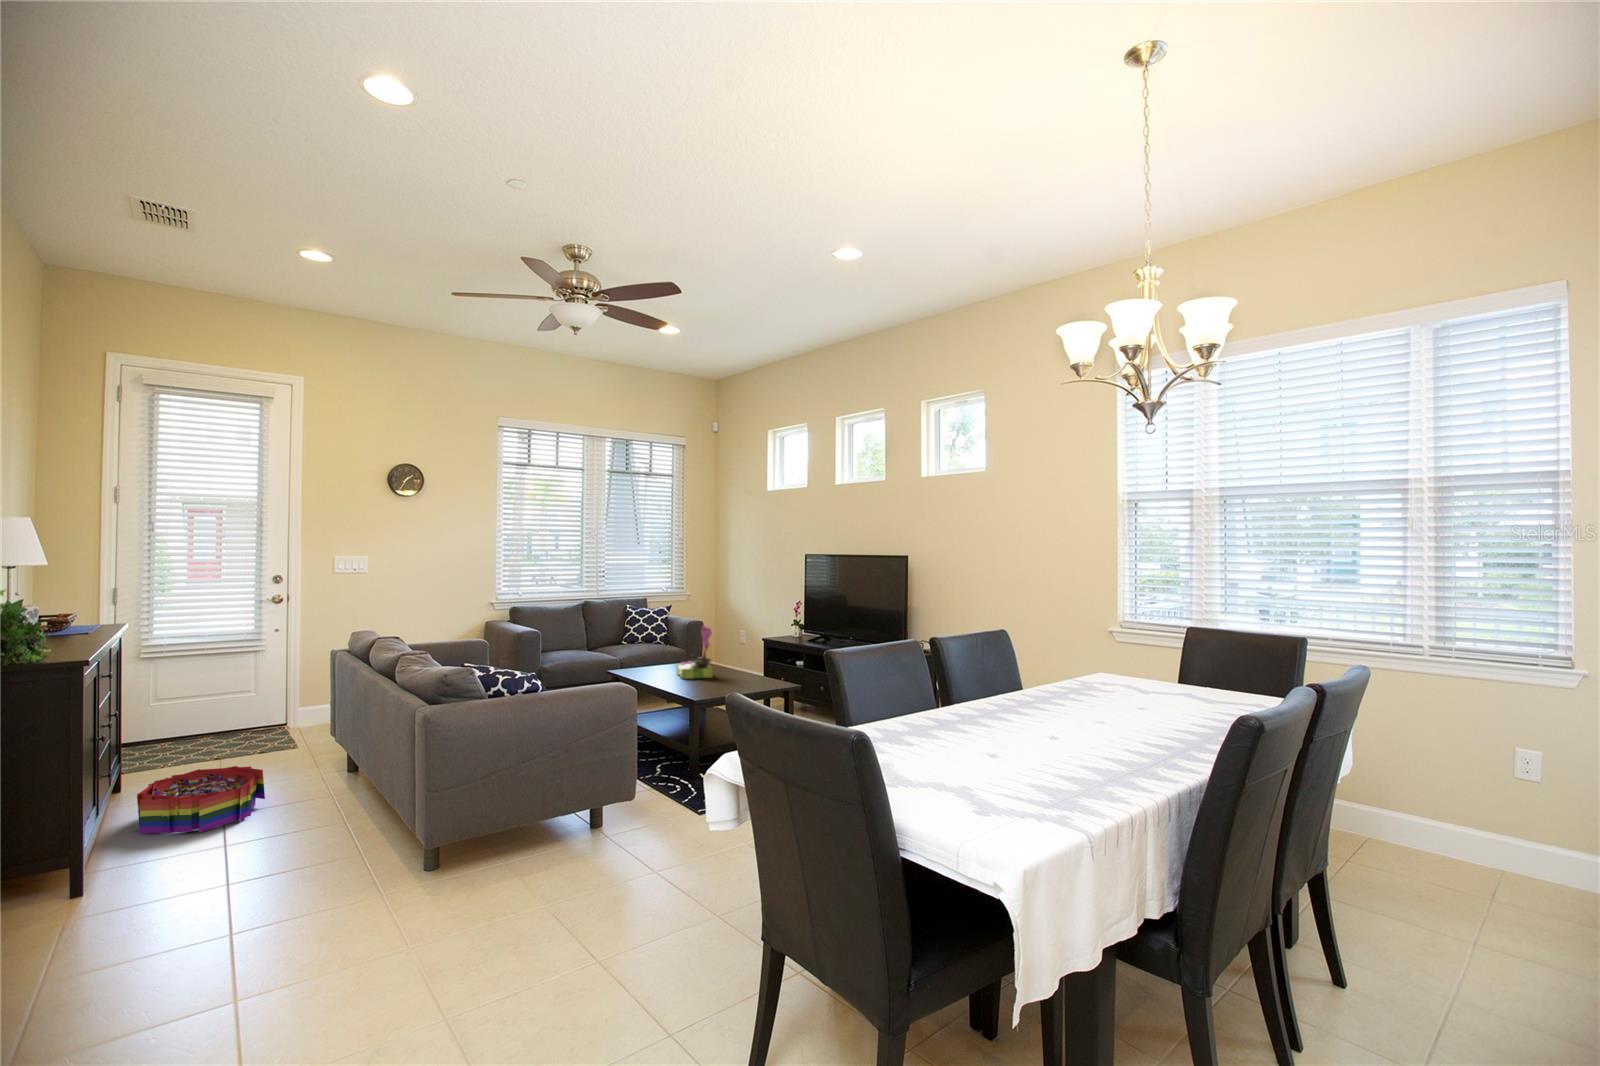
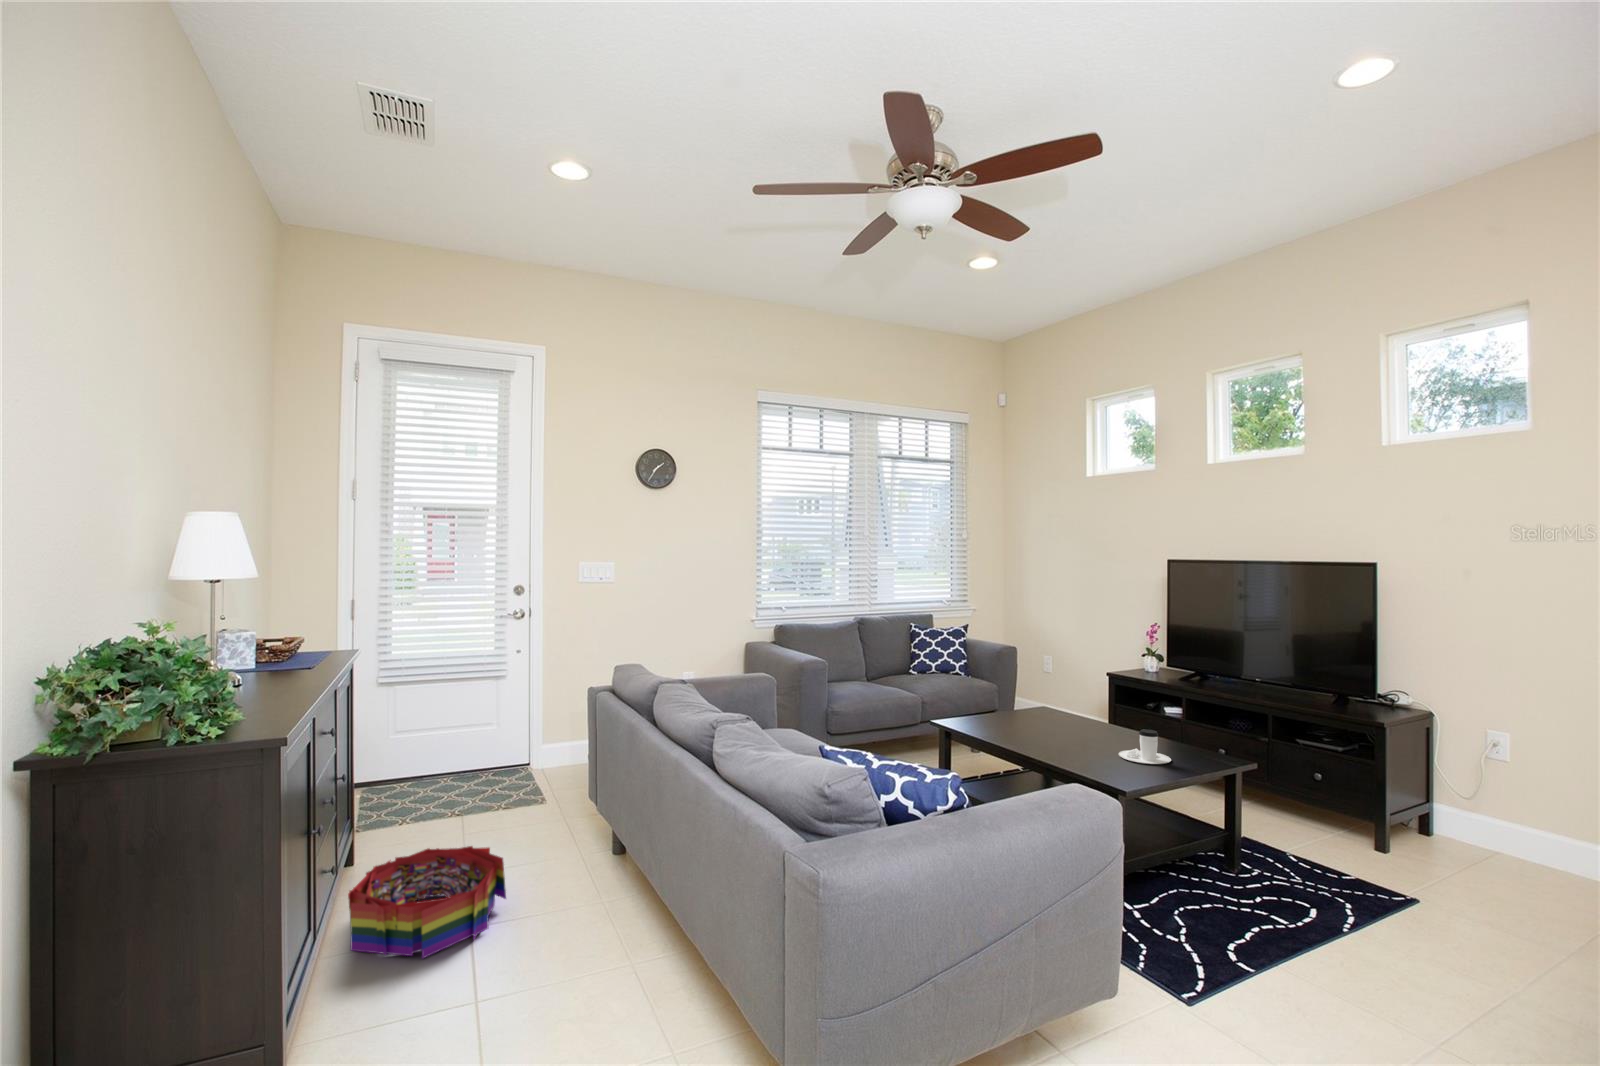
flower arrangement: present [677,625,713,679] -> none [1021,655,1082,737]
coffee cup: none [724,669,755,690] -> present [1119,729,1171,764]

